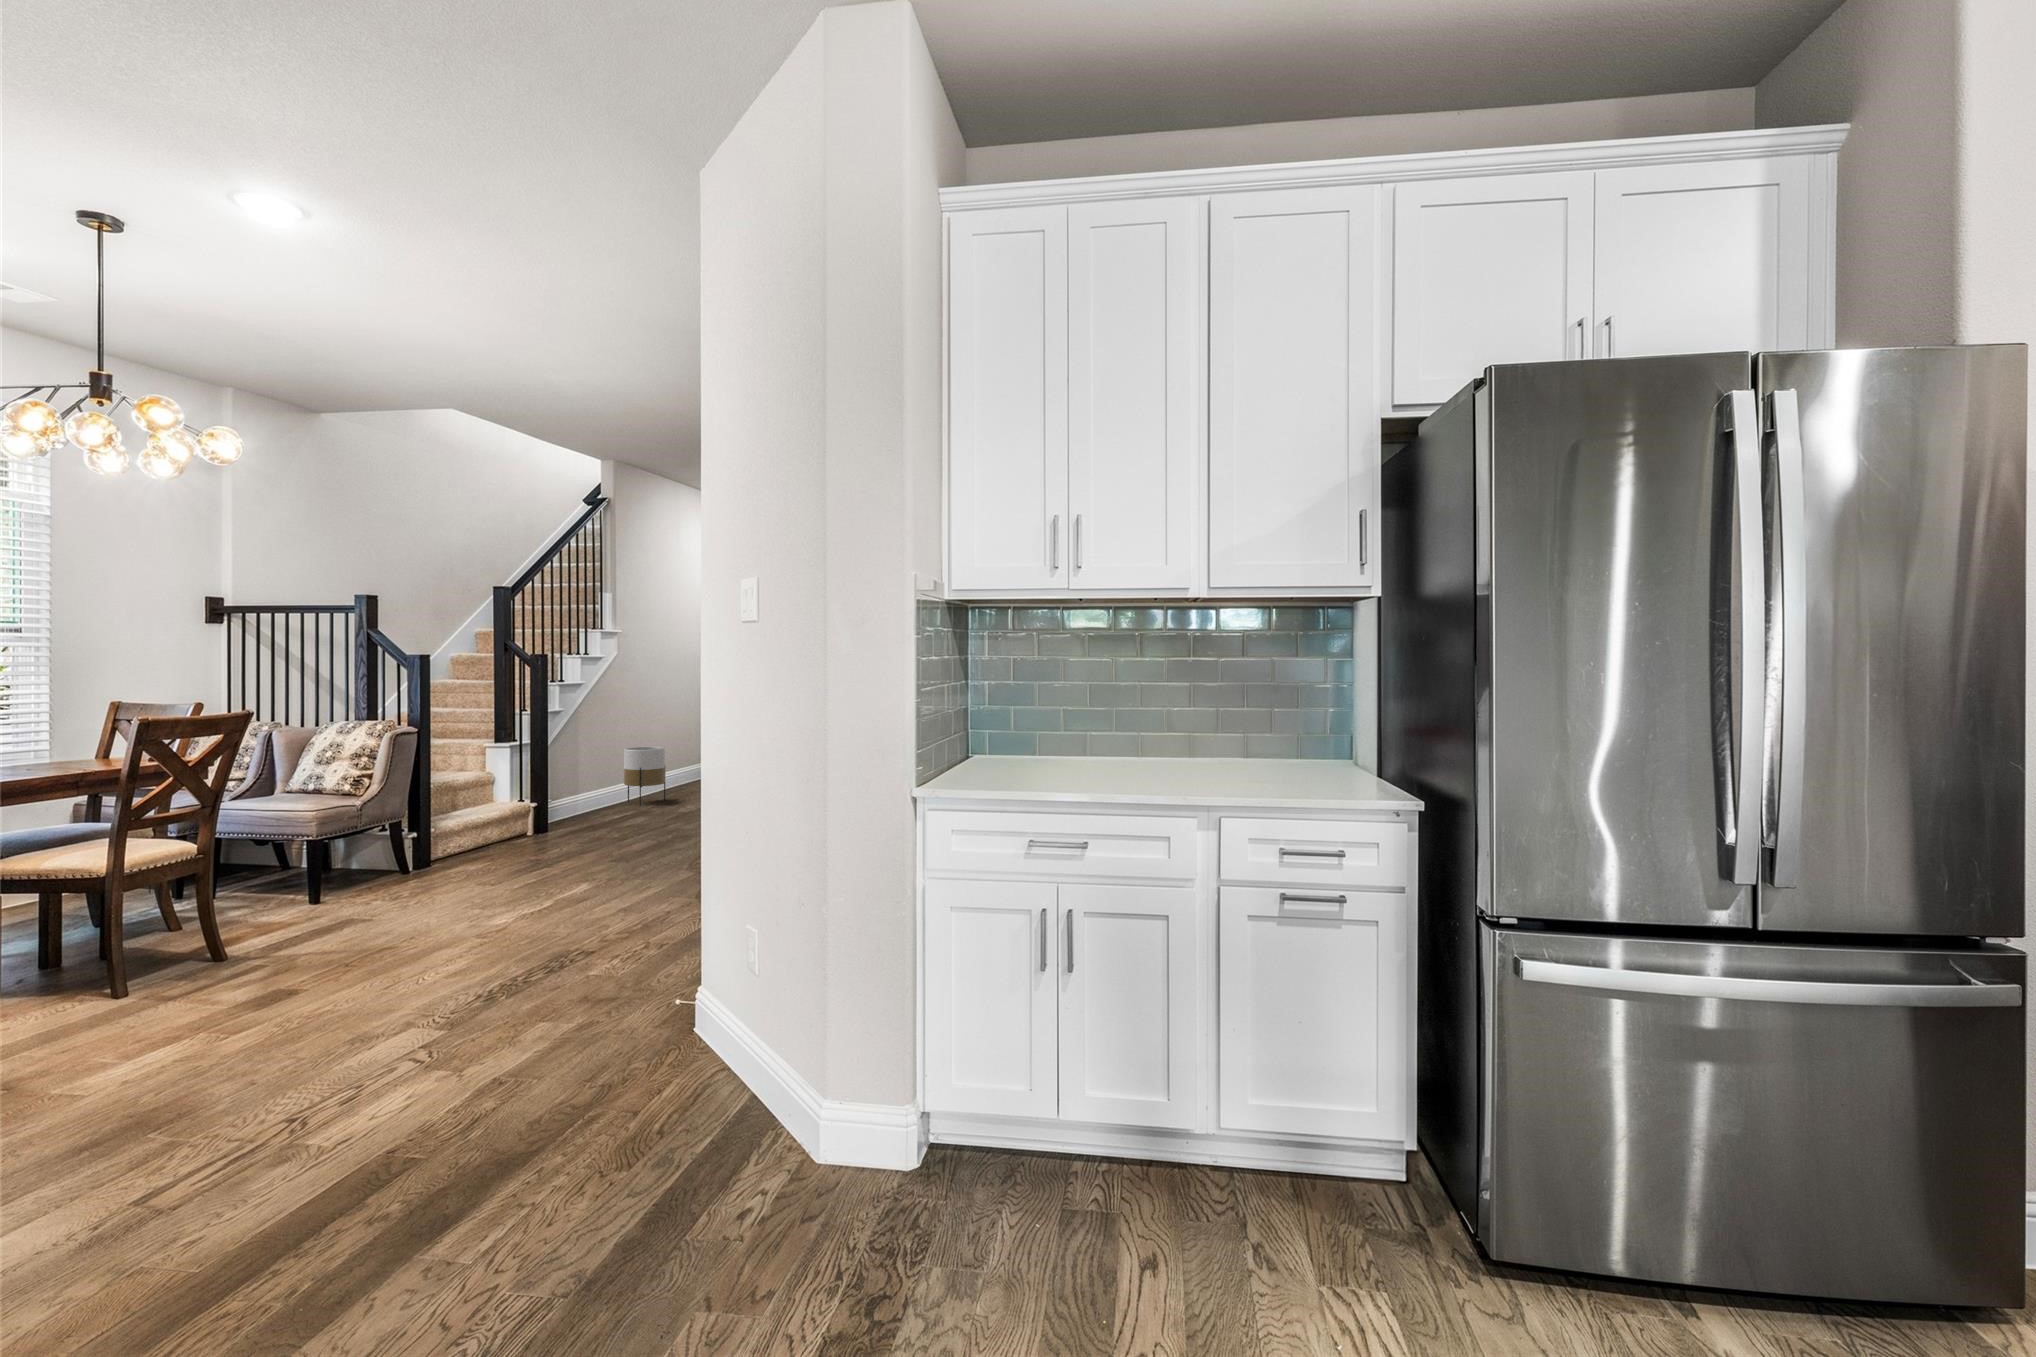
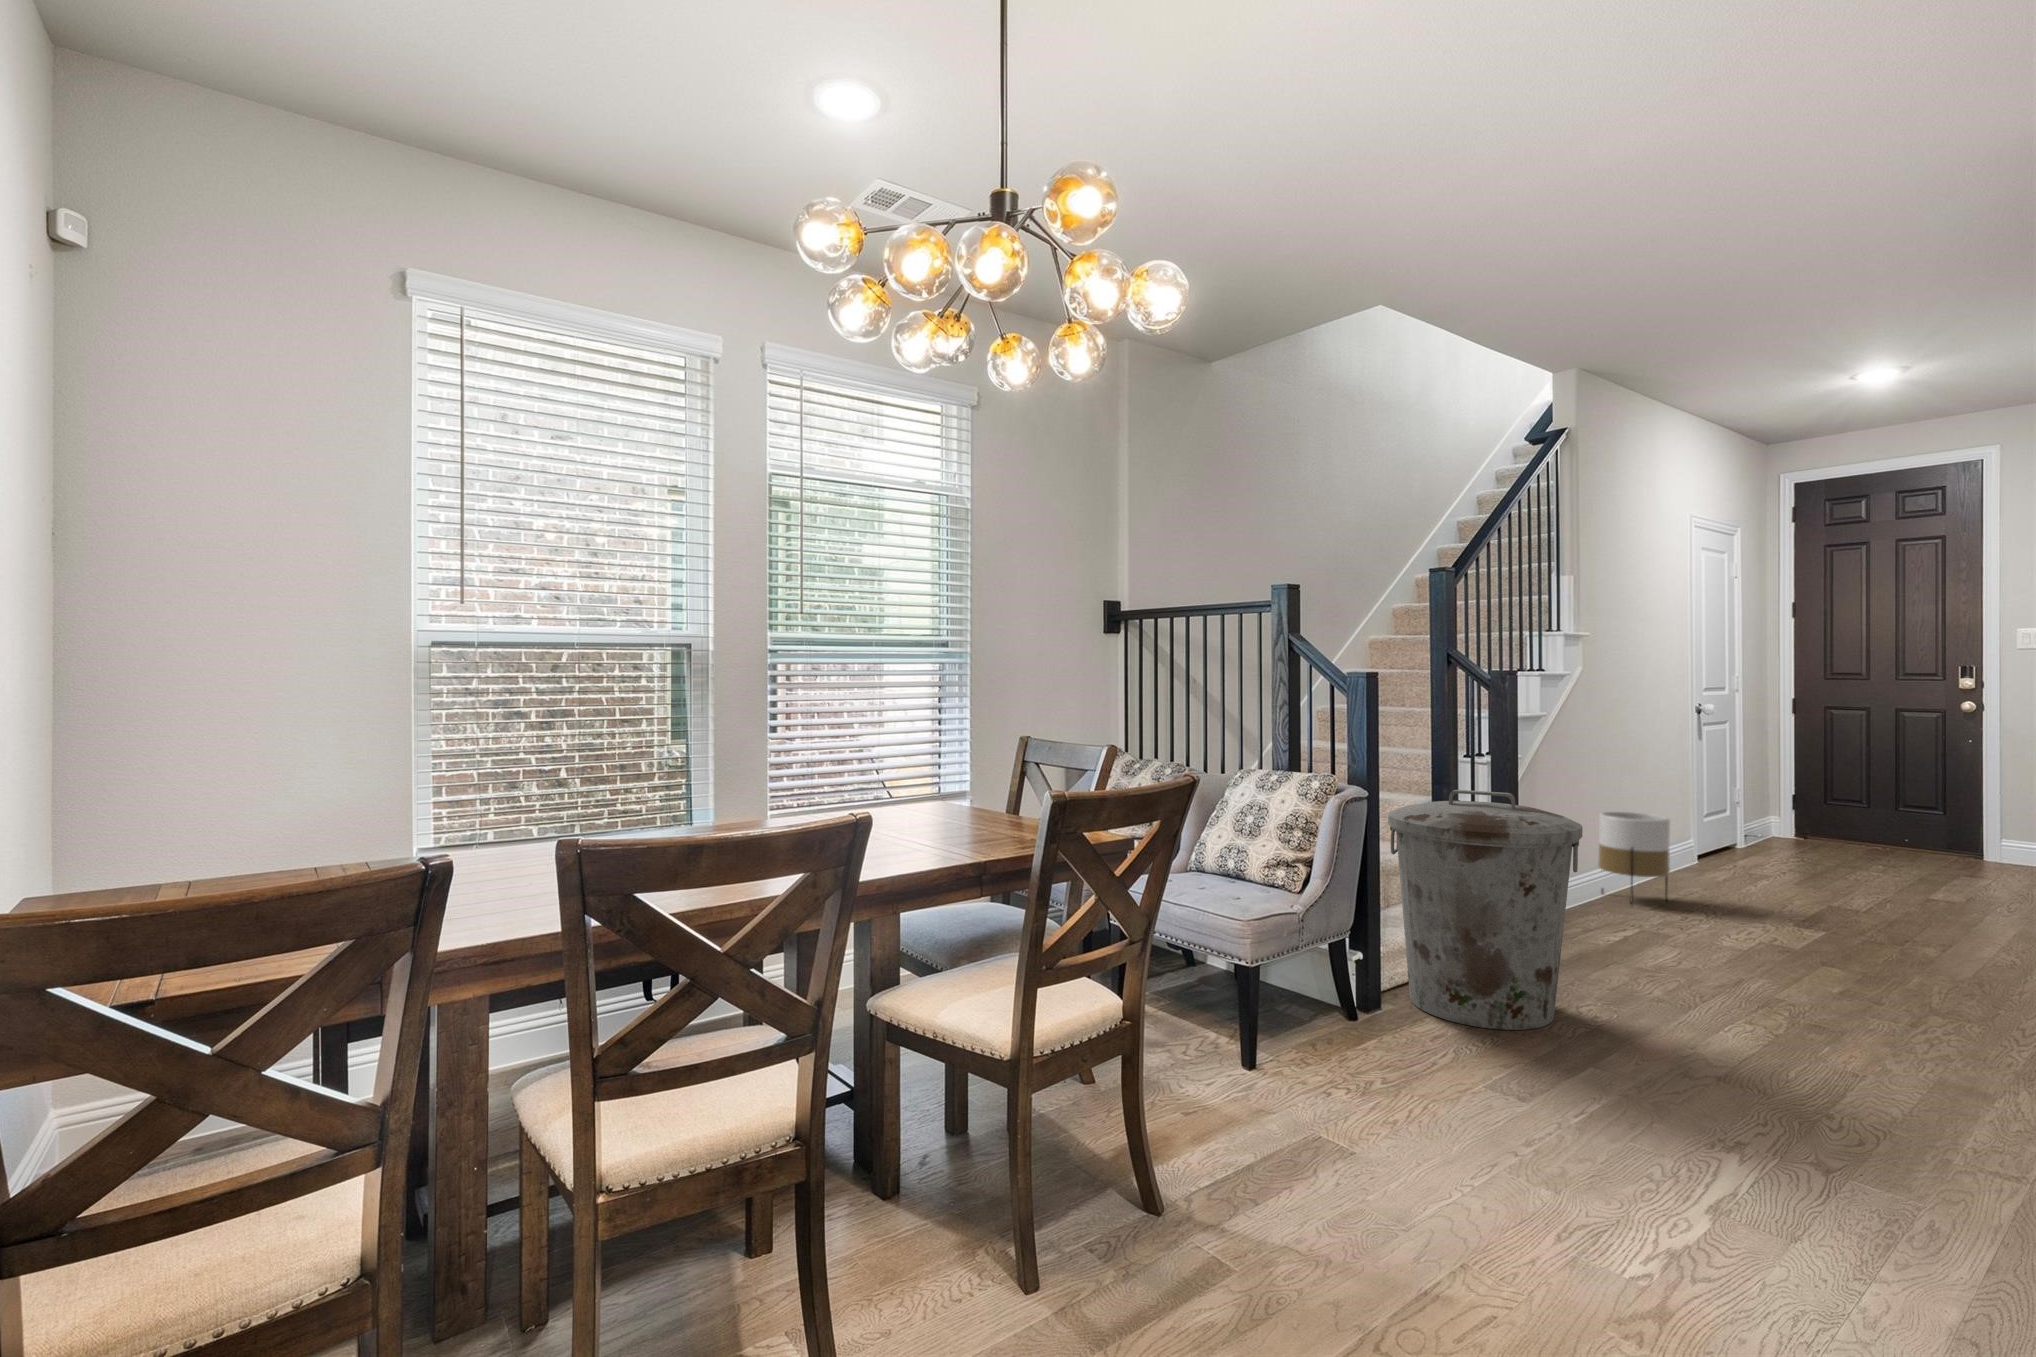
trash can: none [438,728,559,868] -> present [1388,790,1583,1030]

